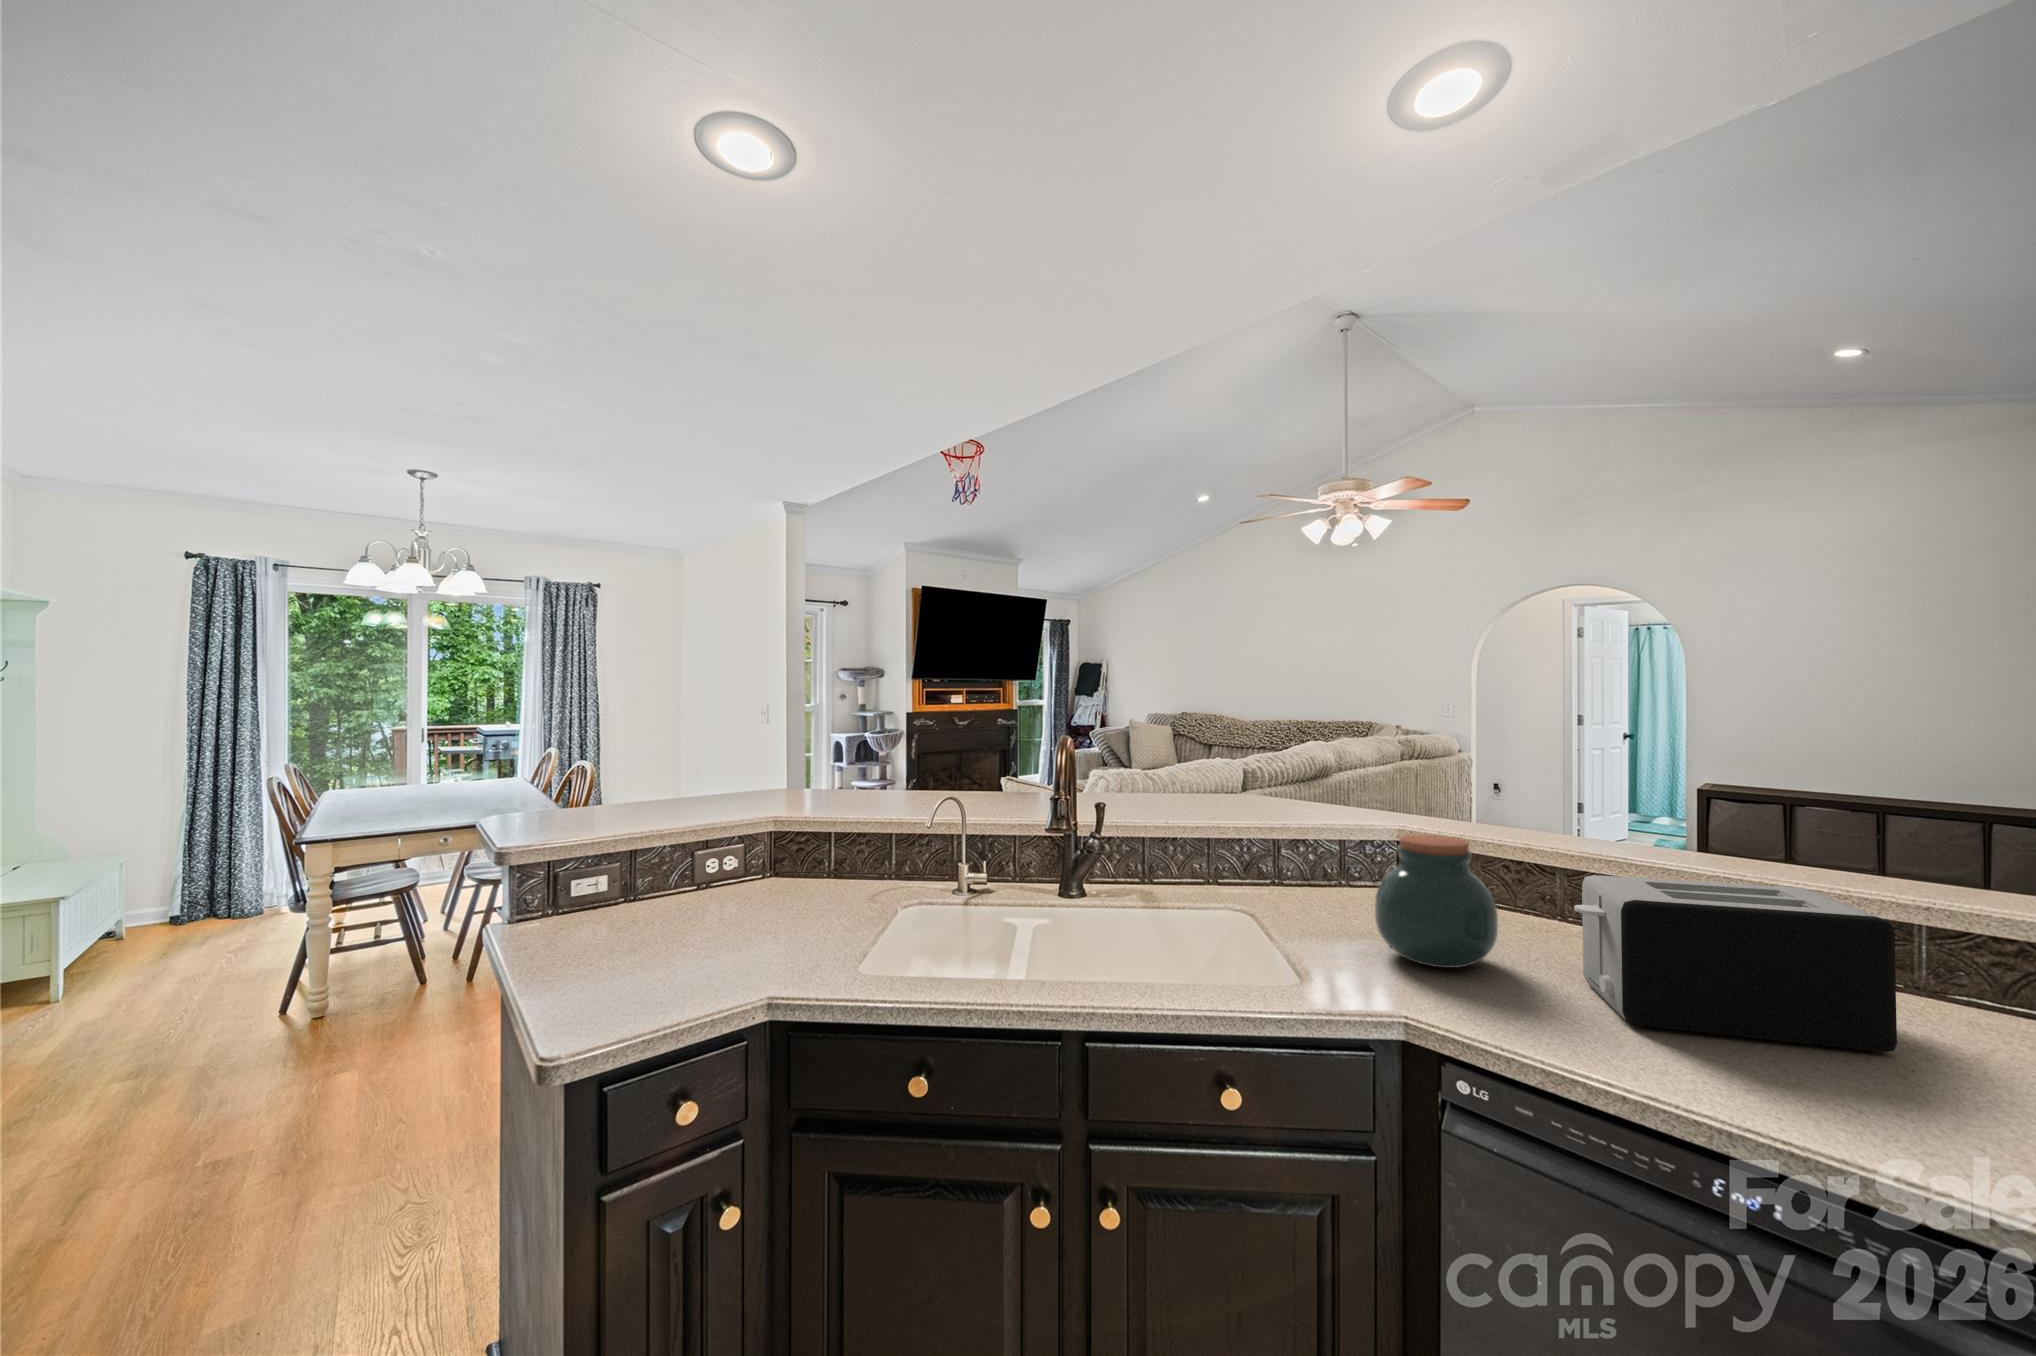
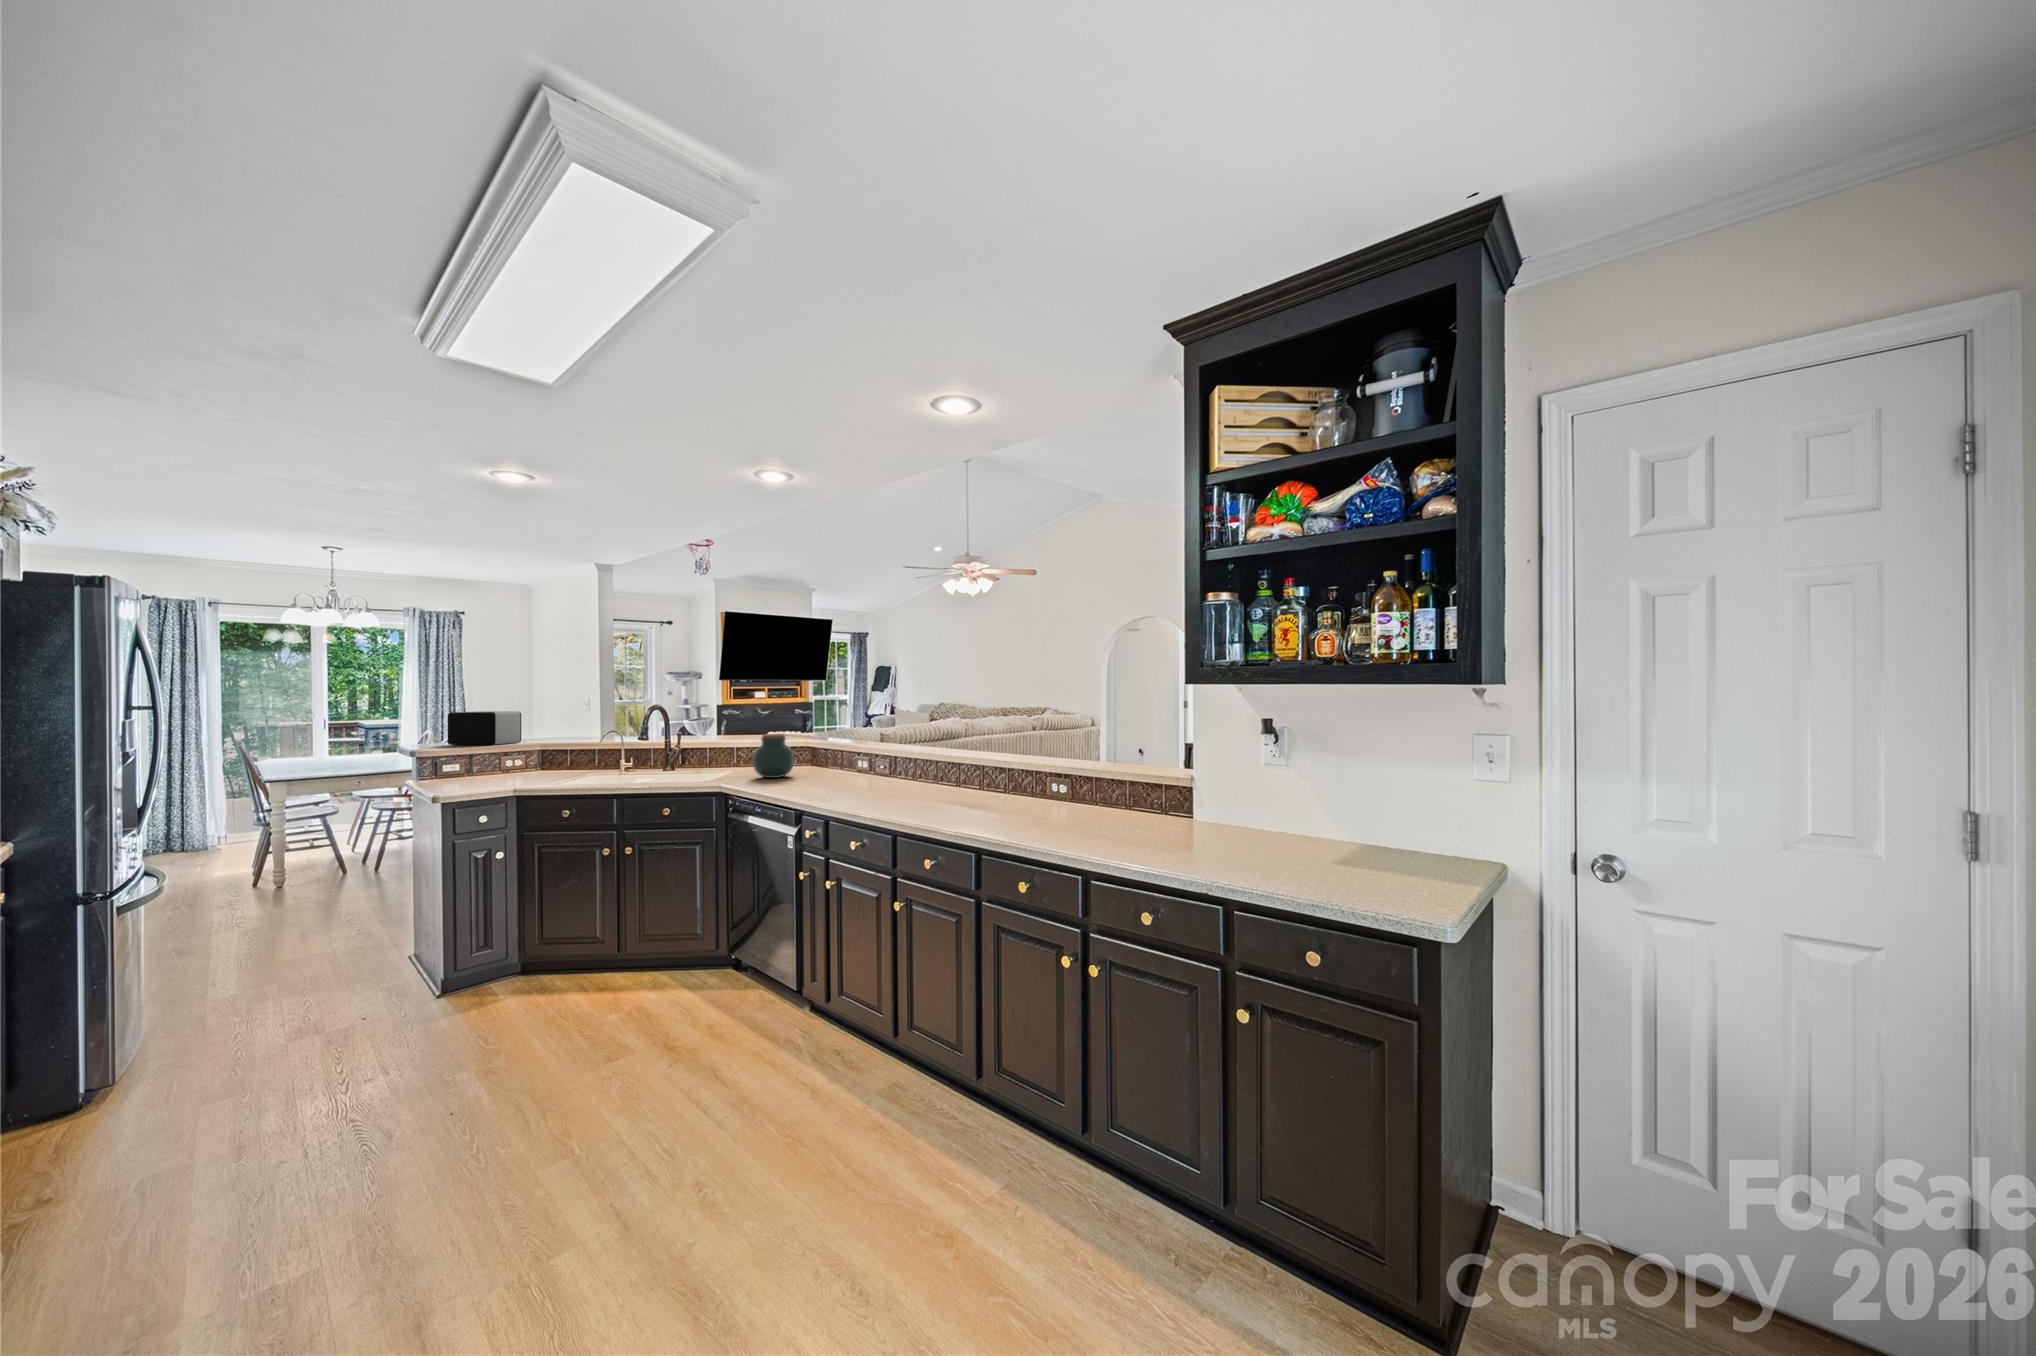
toaster: present [1574,875,1897,1052] -> present [448,711,521,745]

